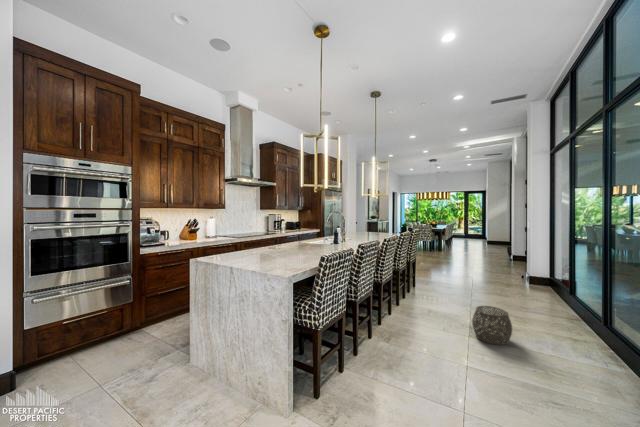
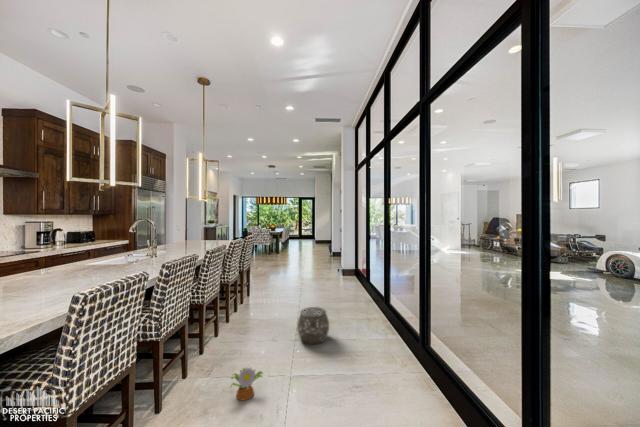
decorative plant: none [410,340,441,369] -> present [231,368,263,401]

